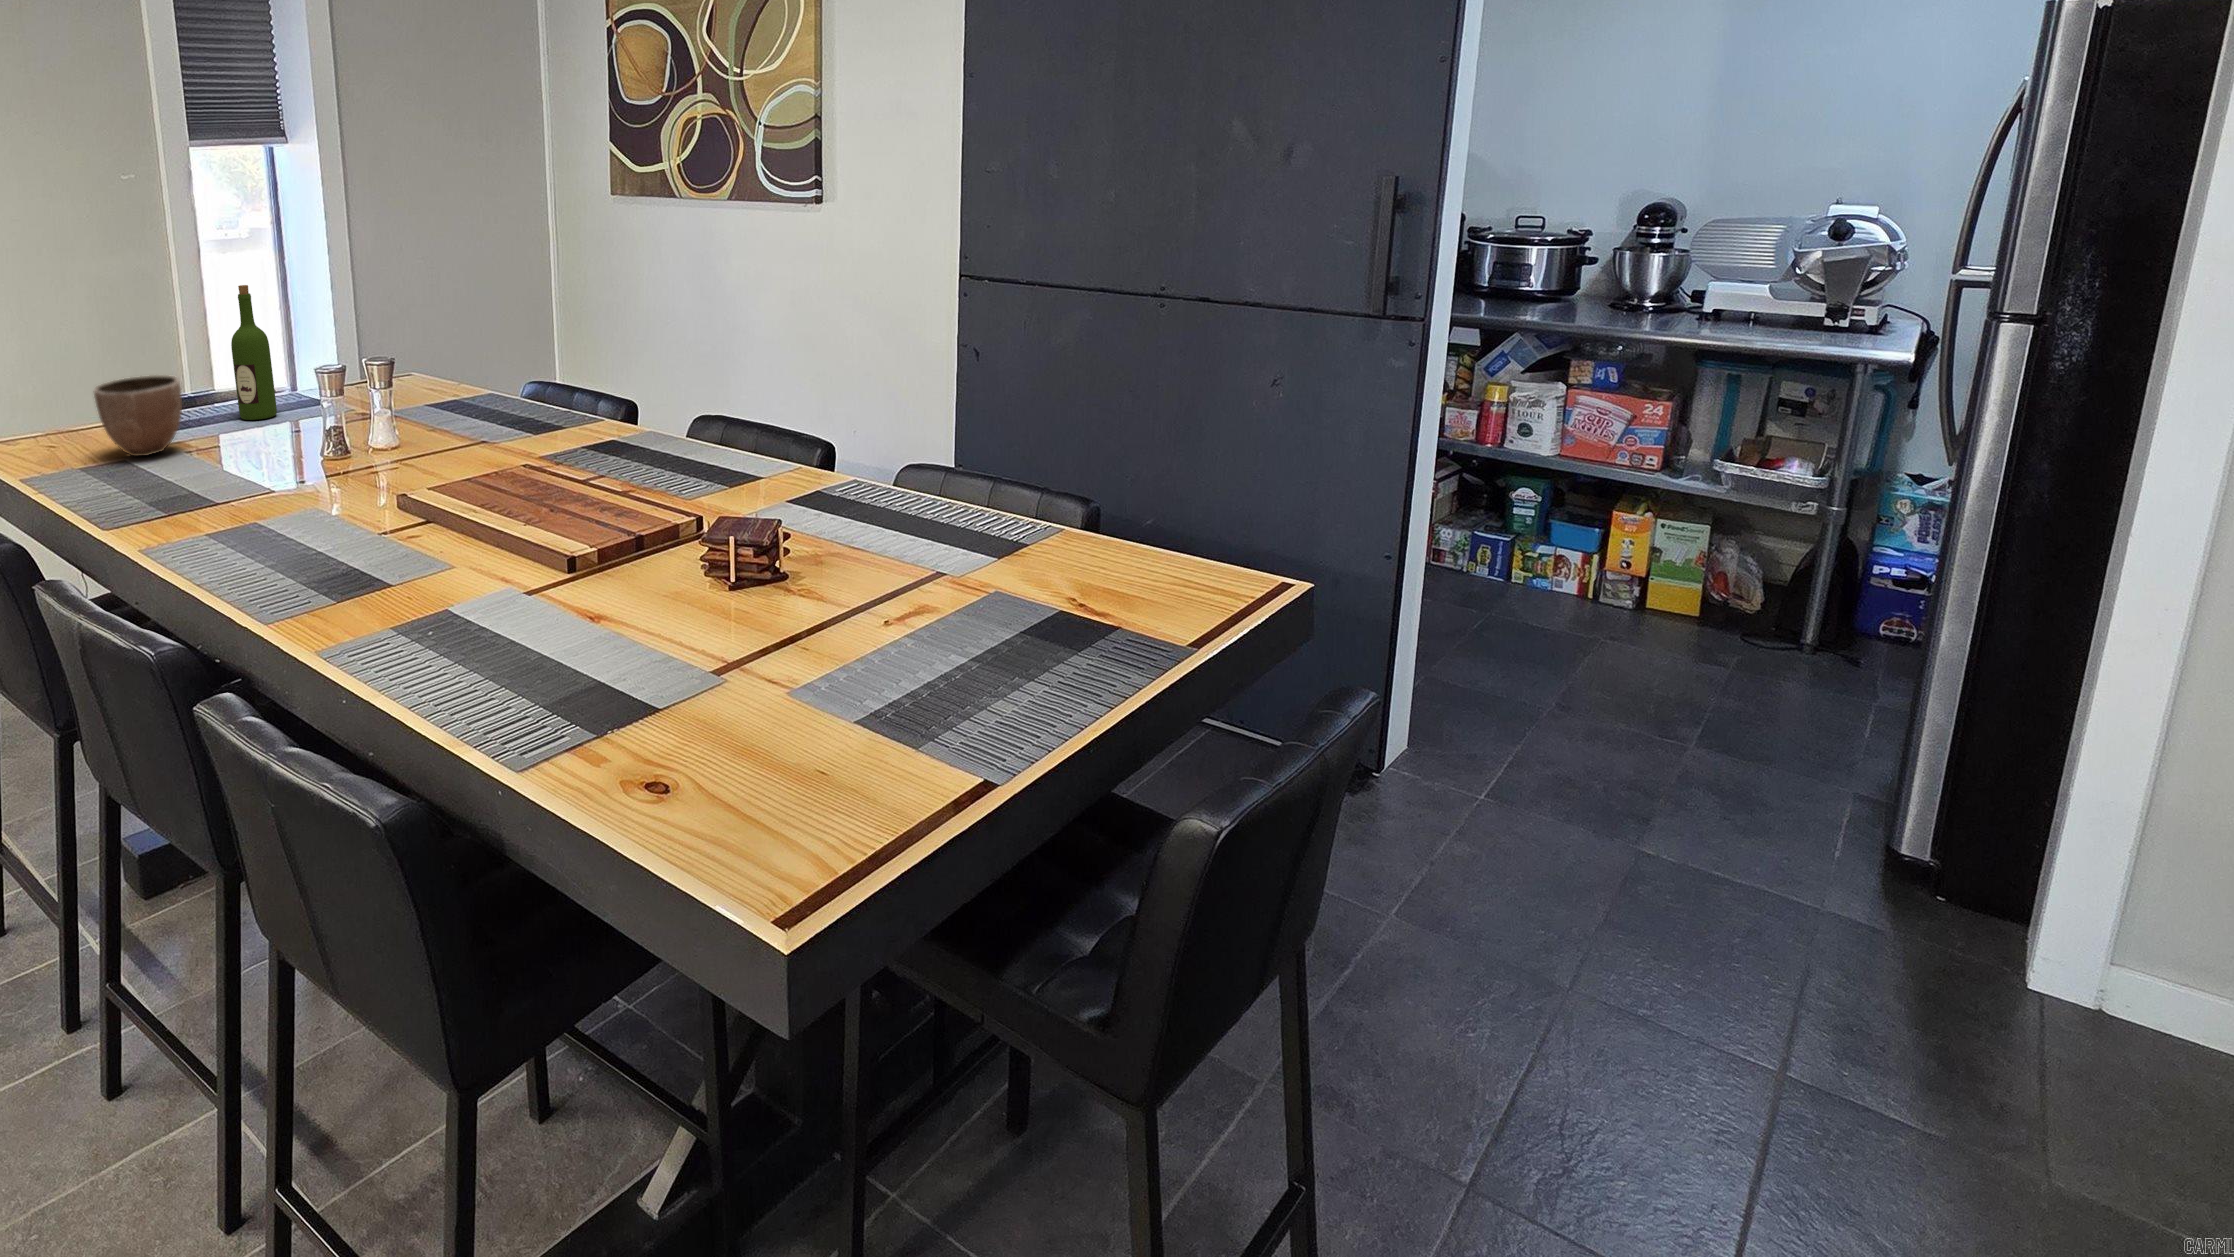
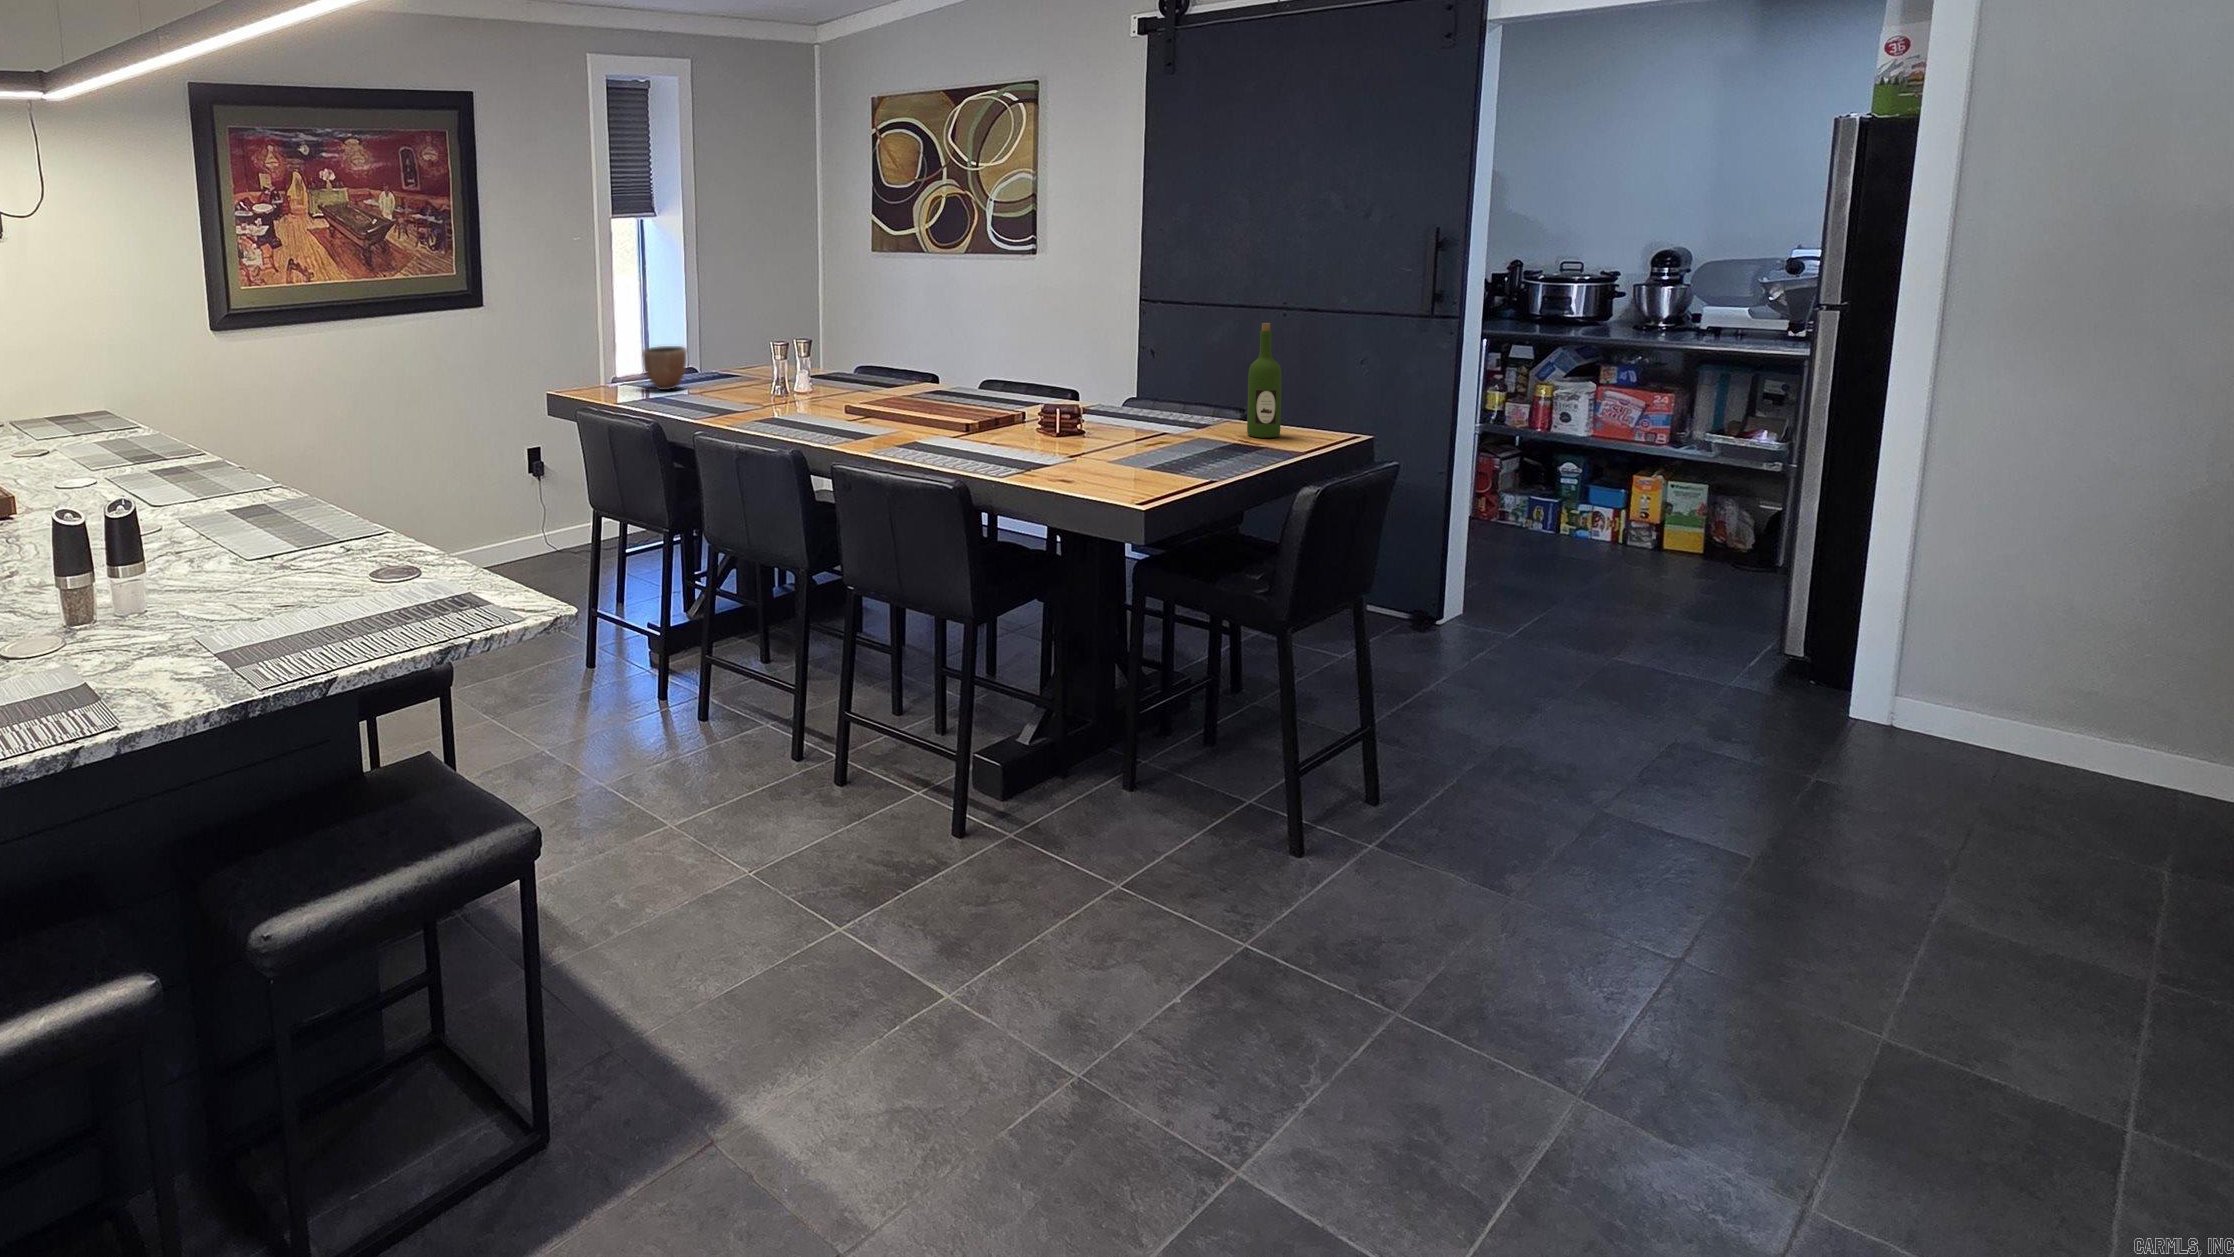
wine bottle: present [231,285,277,420] -> present [1247,323,1282,438]

